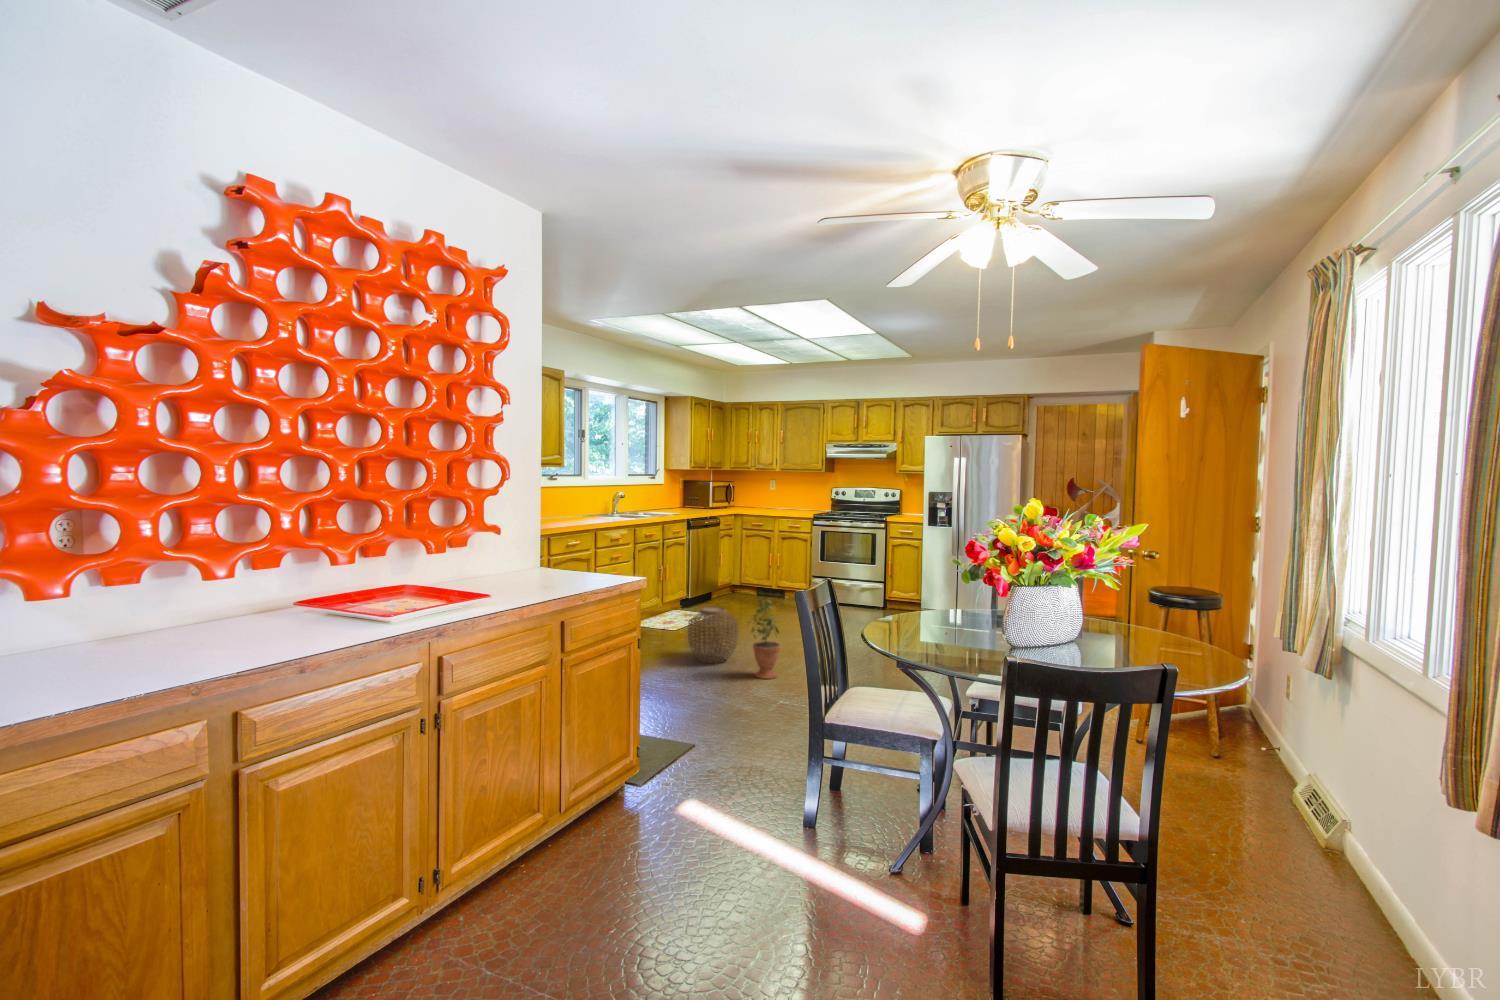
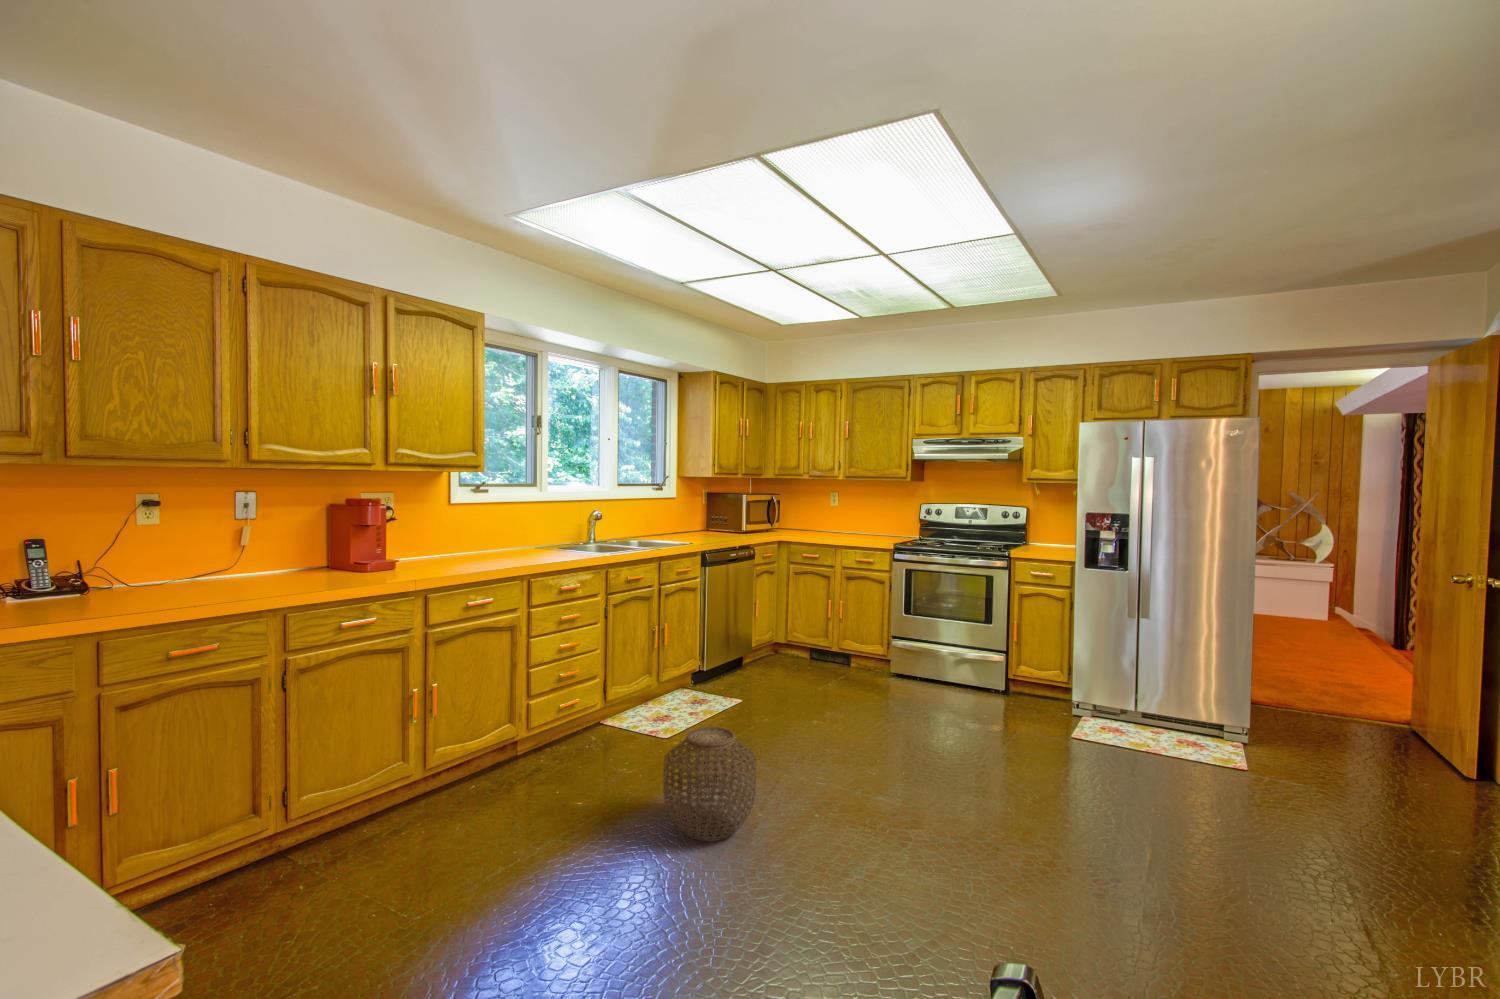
potted plant: present [751,598,780,679] -> none [767,725,833,905]

